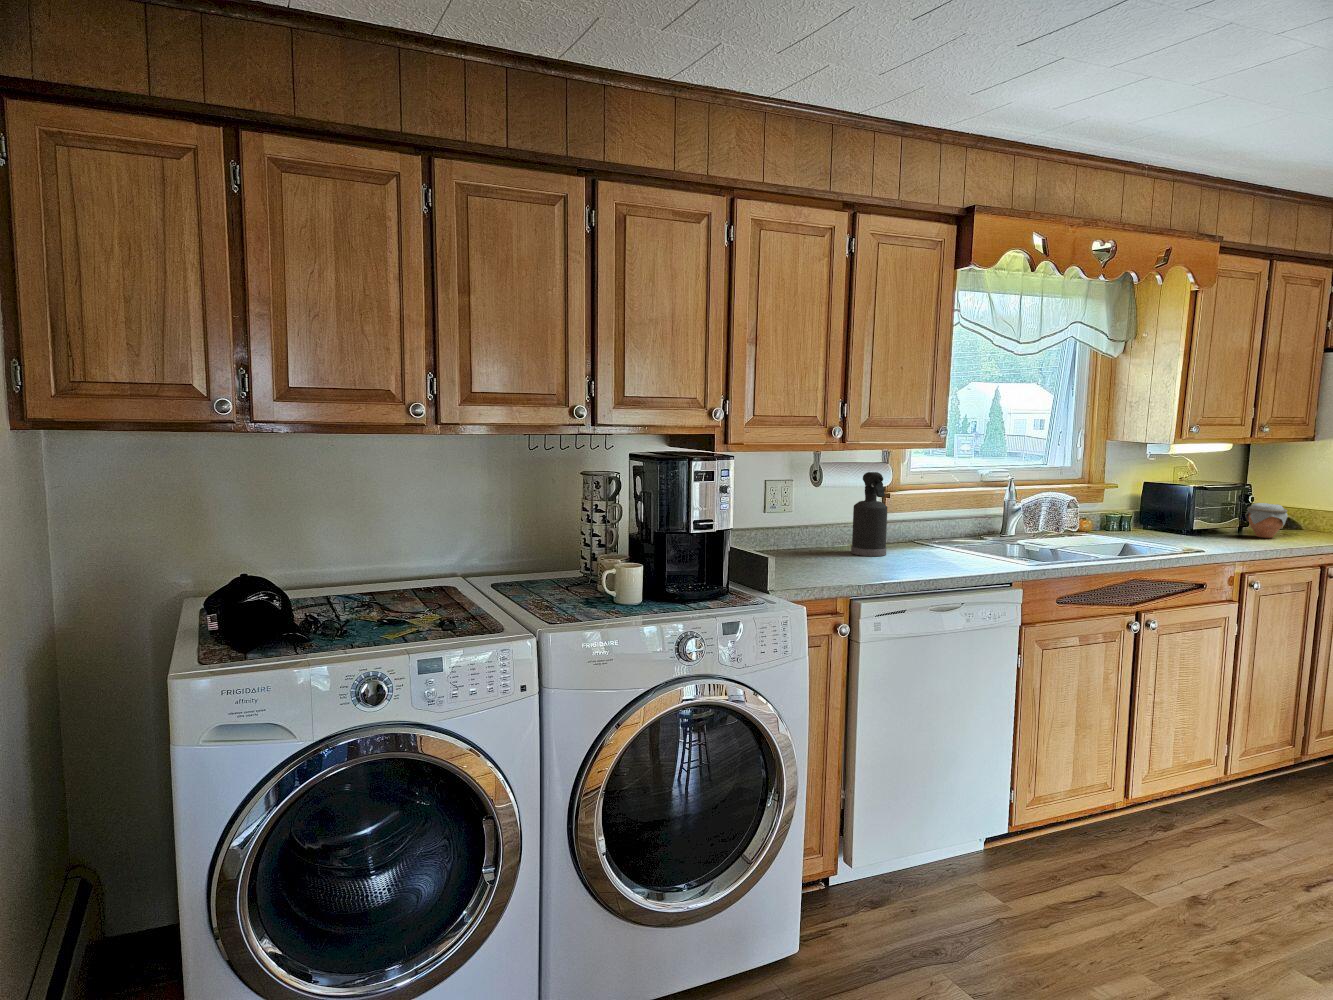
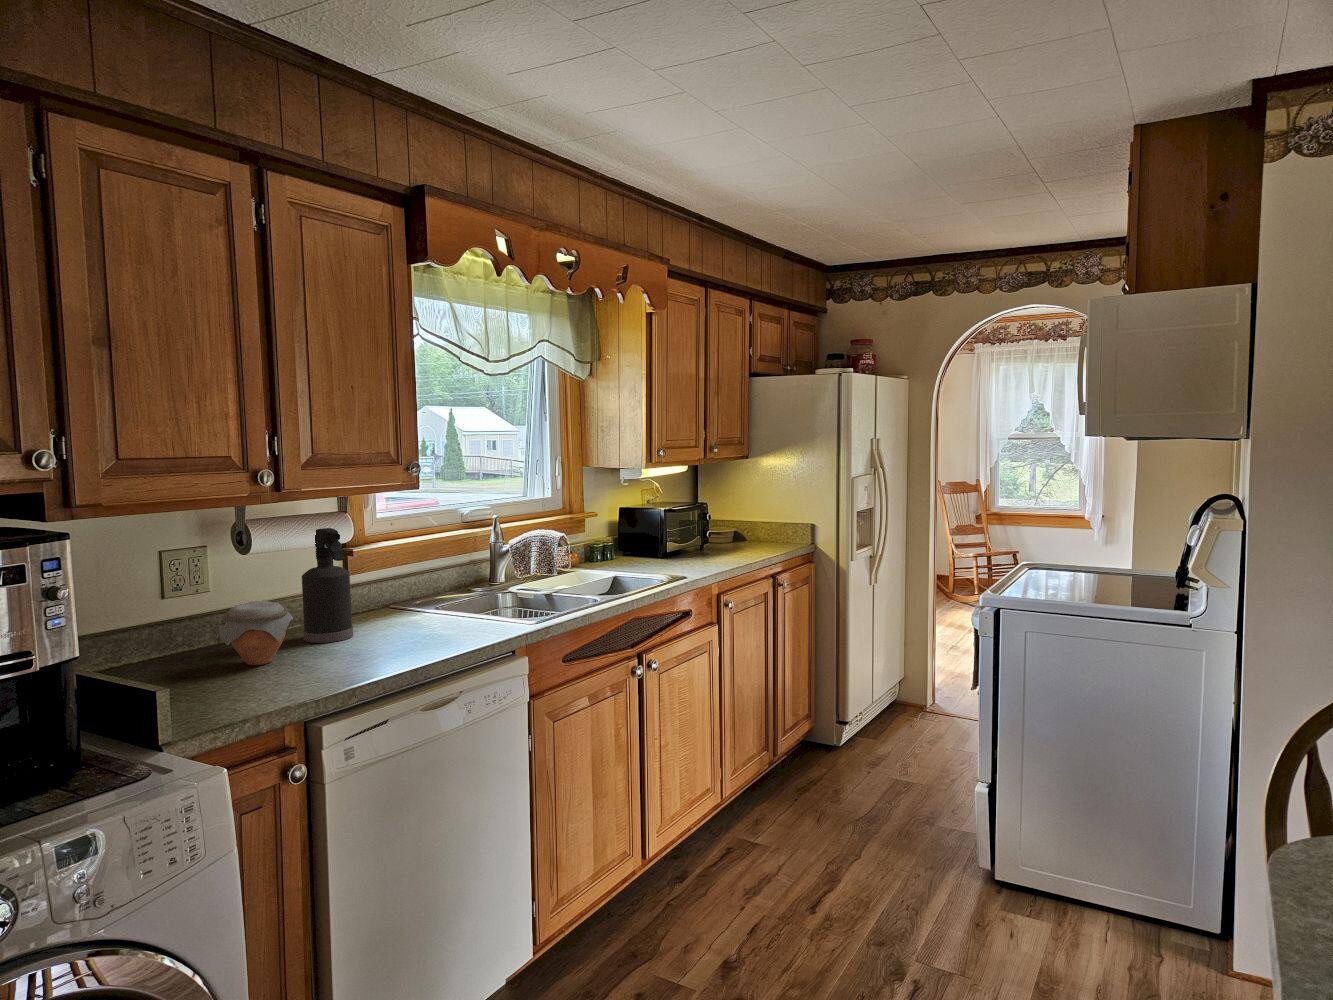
jar: present [1245,503,1288,538] -> present [219,601,294,665]

